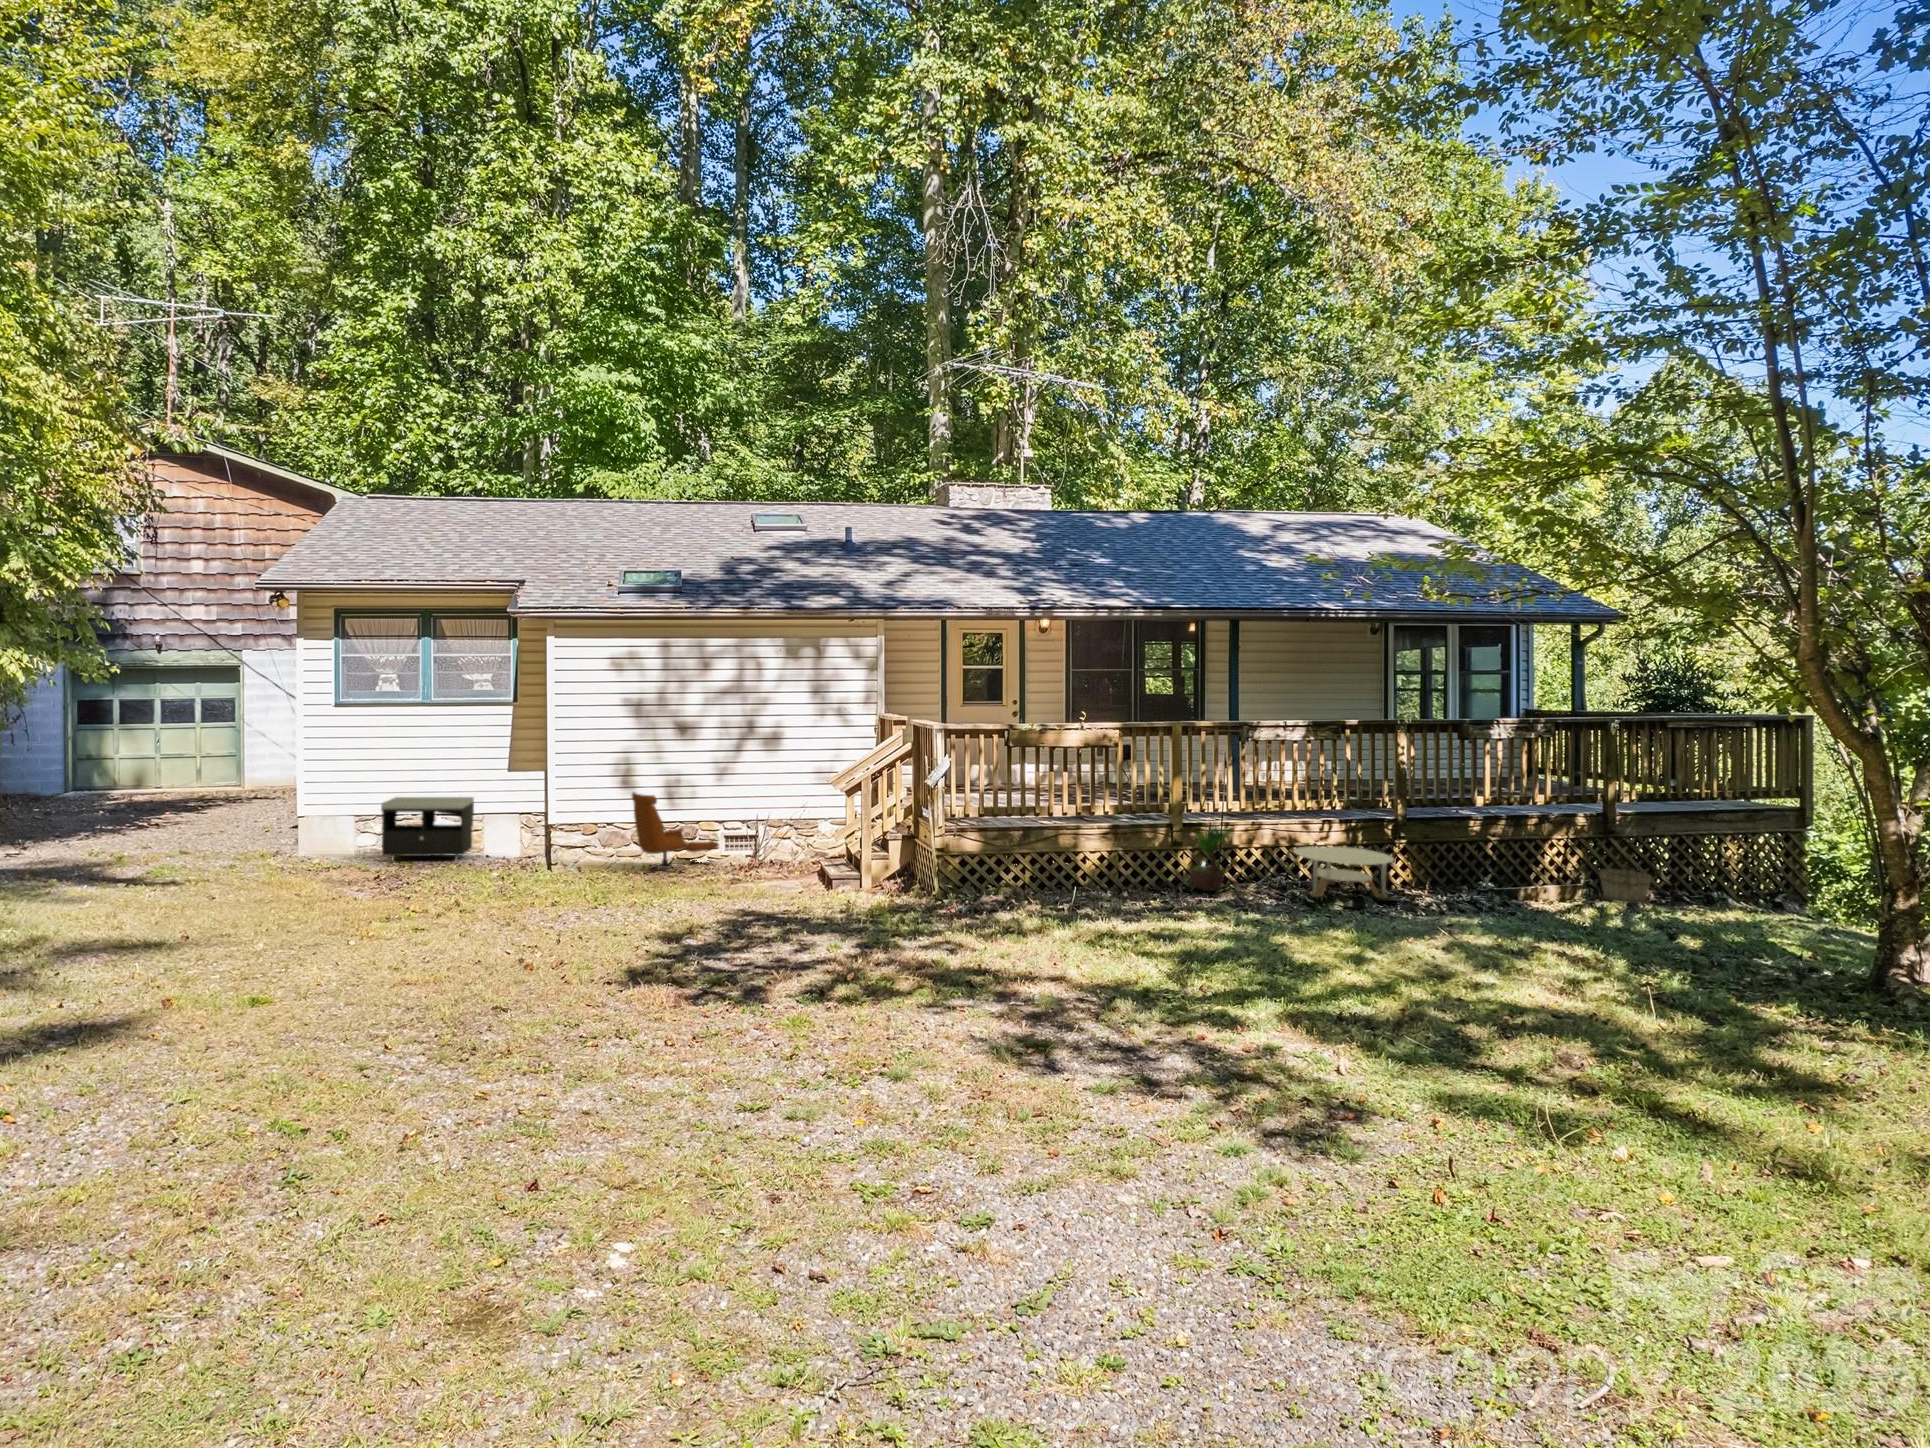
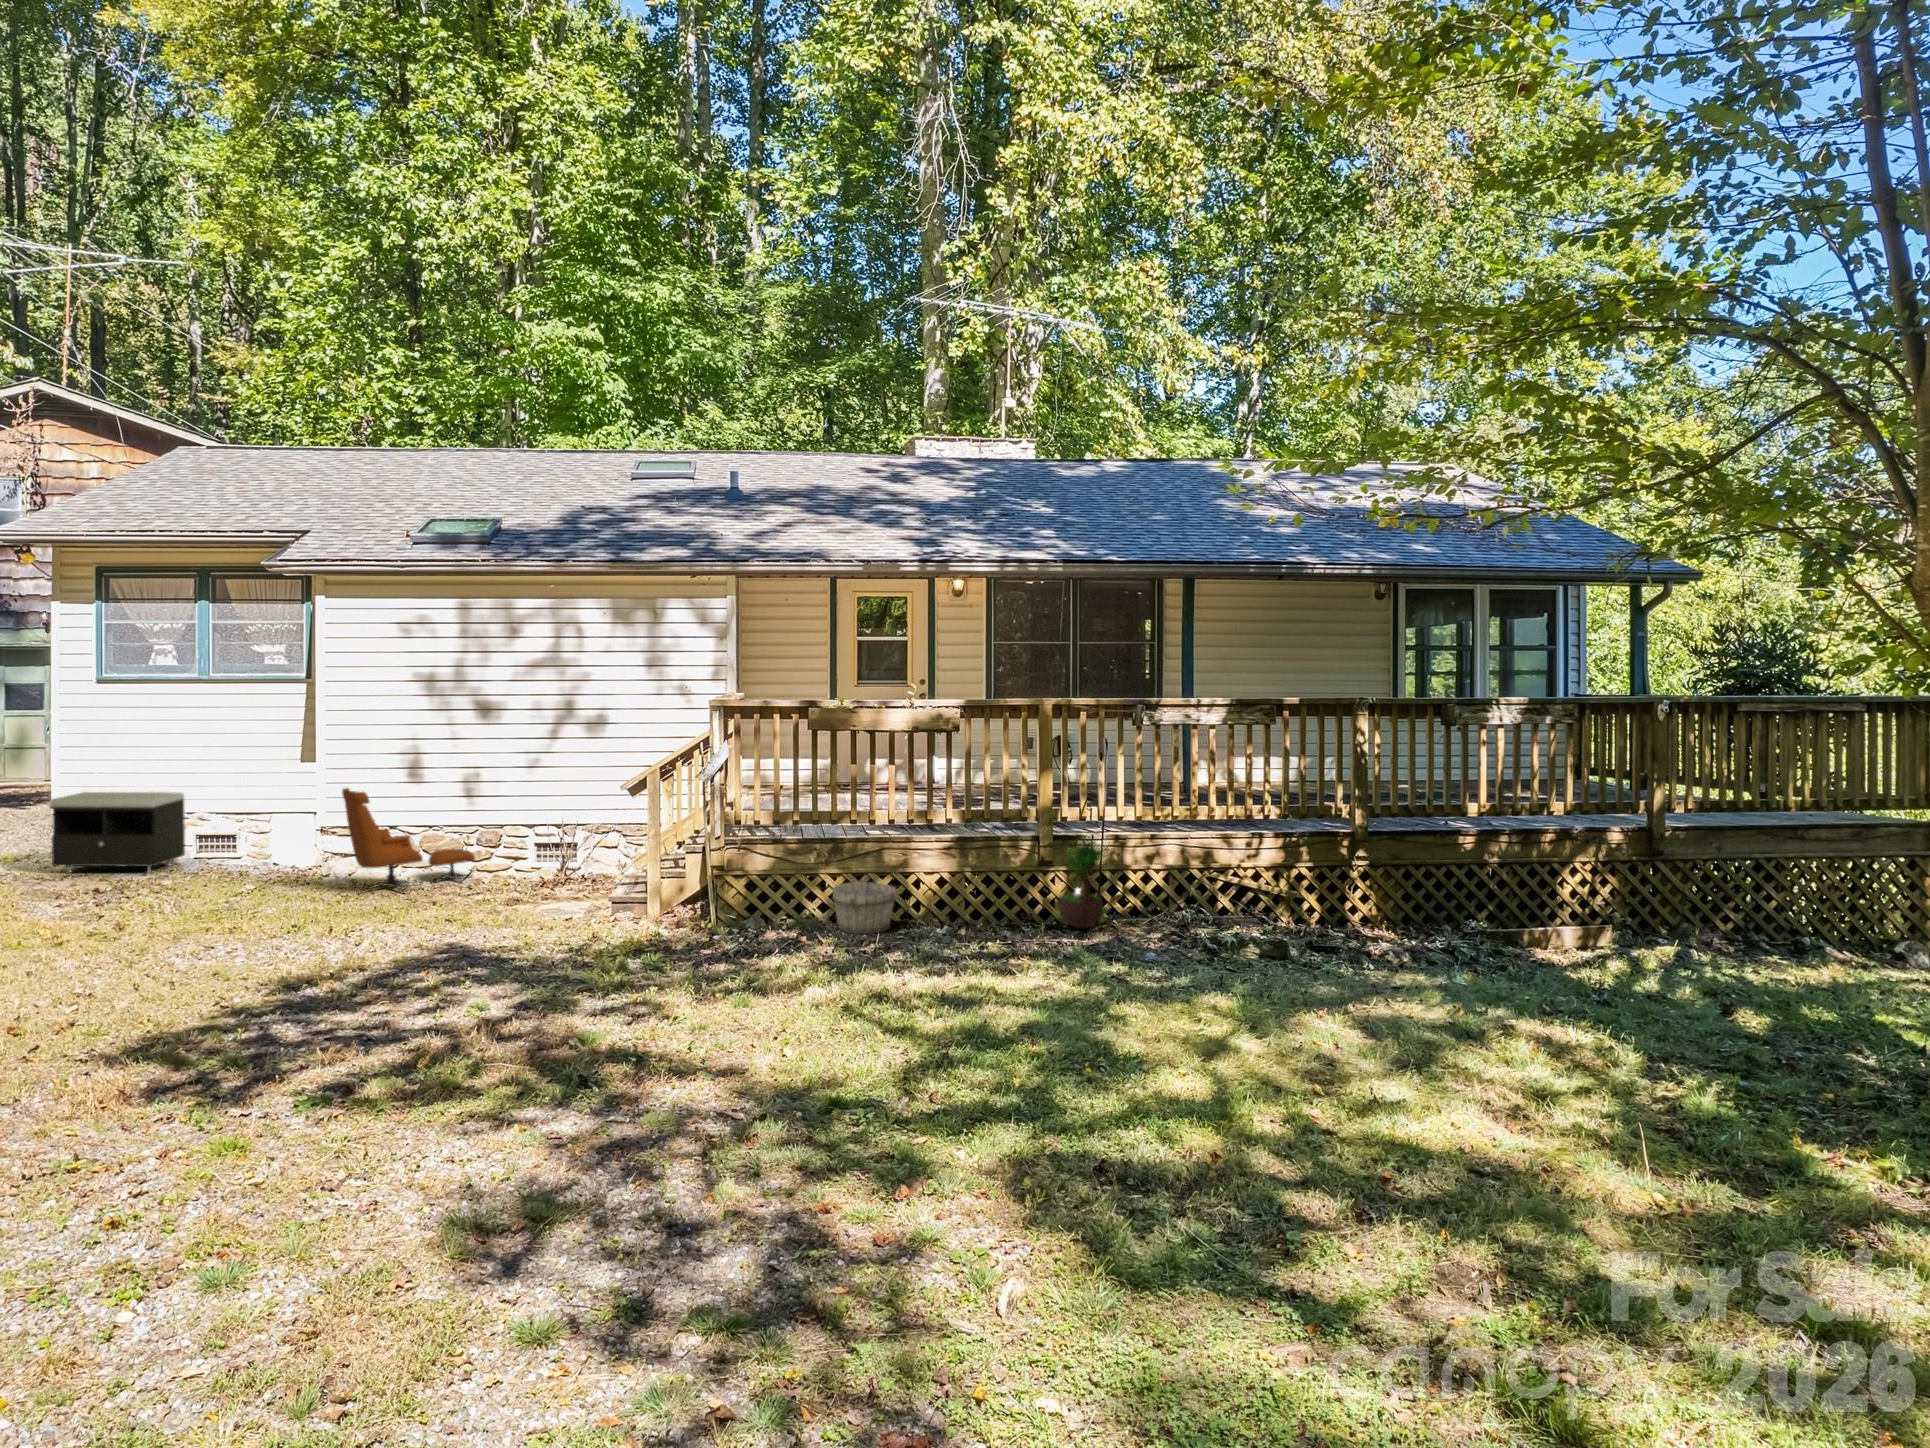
round table: present [1294,847,1394,898] -> none [1203,868,1338,943]
wooden bucket: present [1600,869,1651,904] -> present [832,877,896,934]

